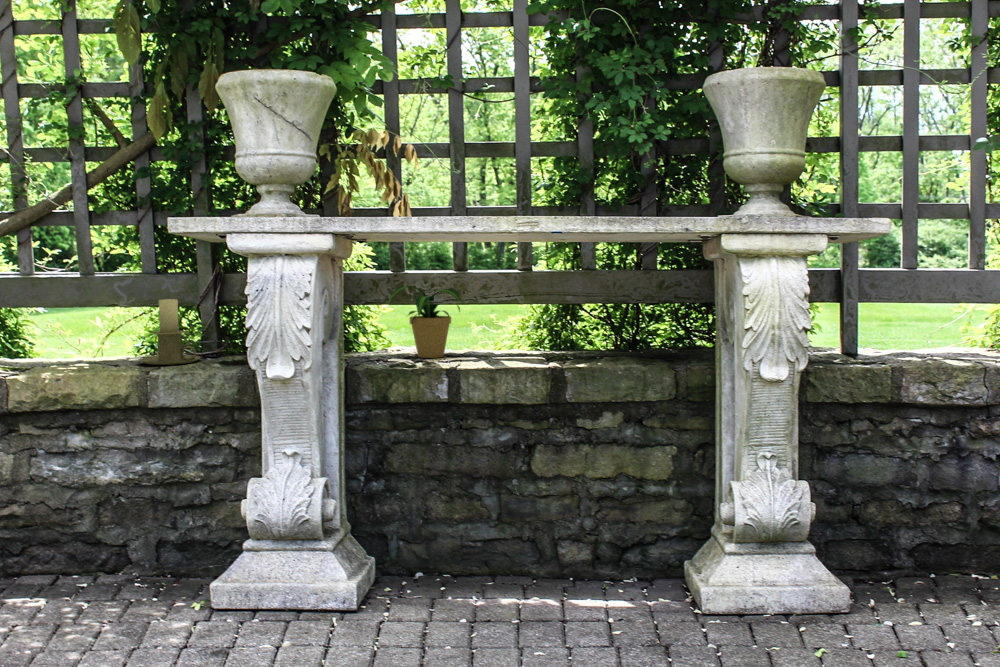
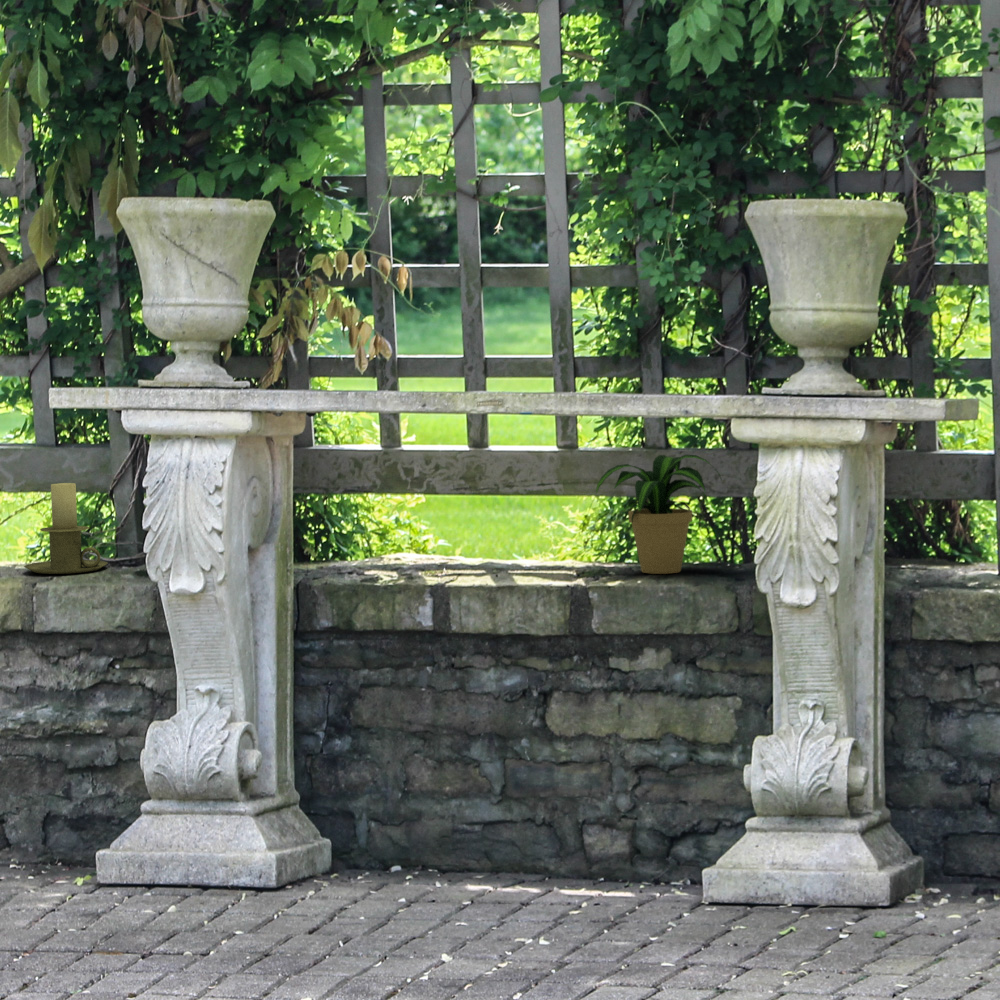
potted plant: present [389,286,460,358] -> present [596,455,720,574]

